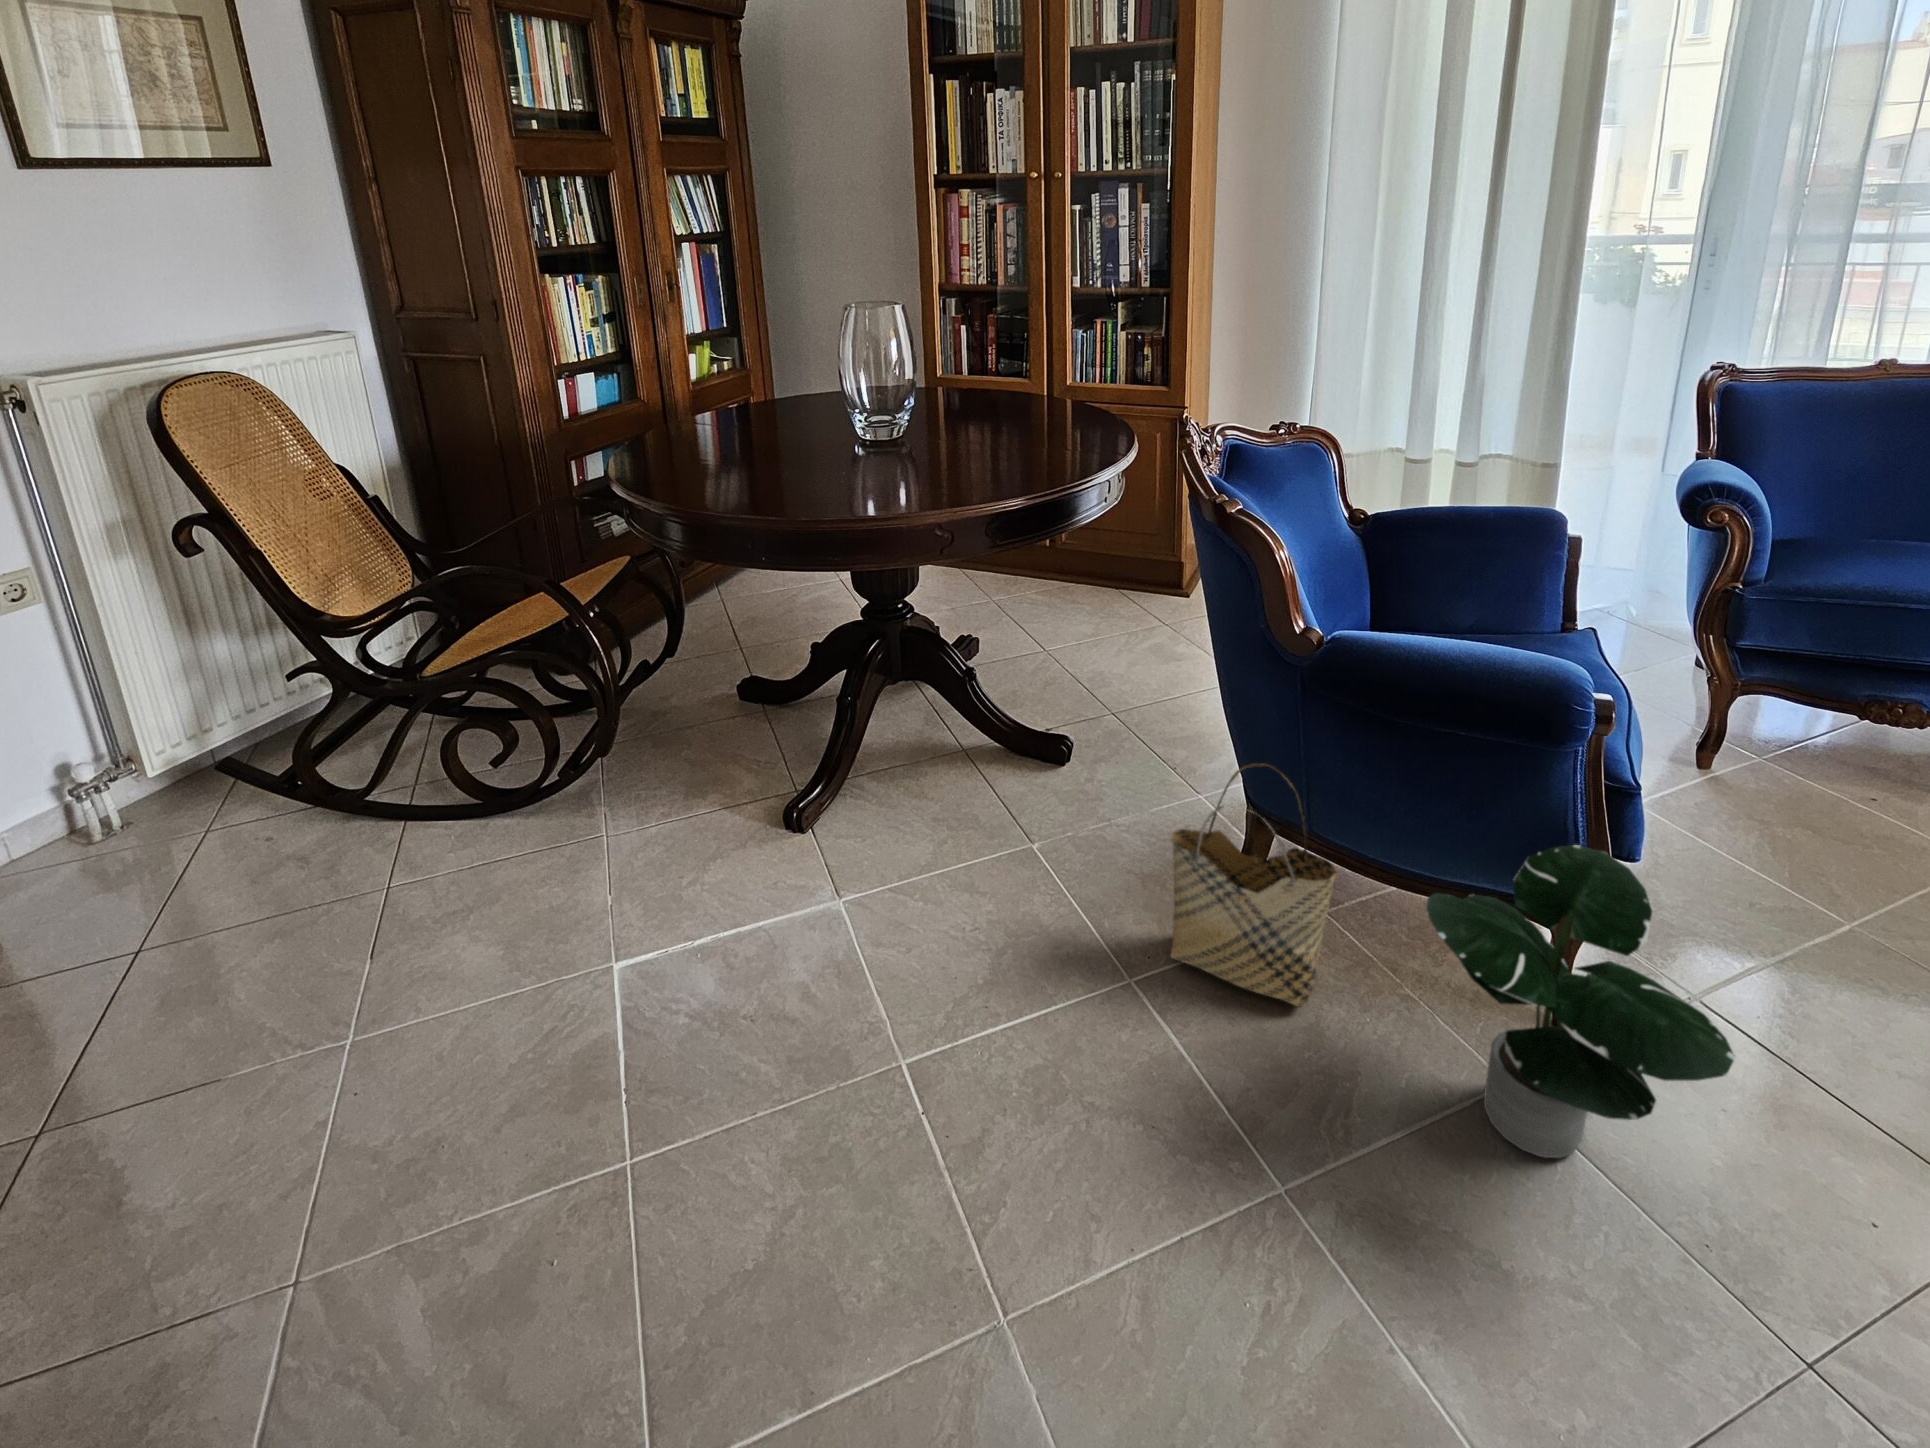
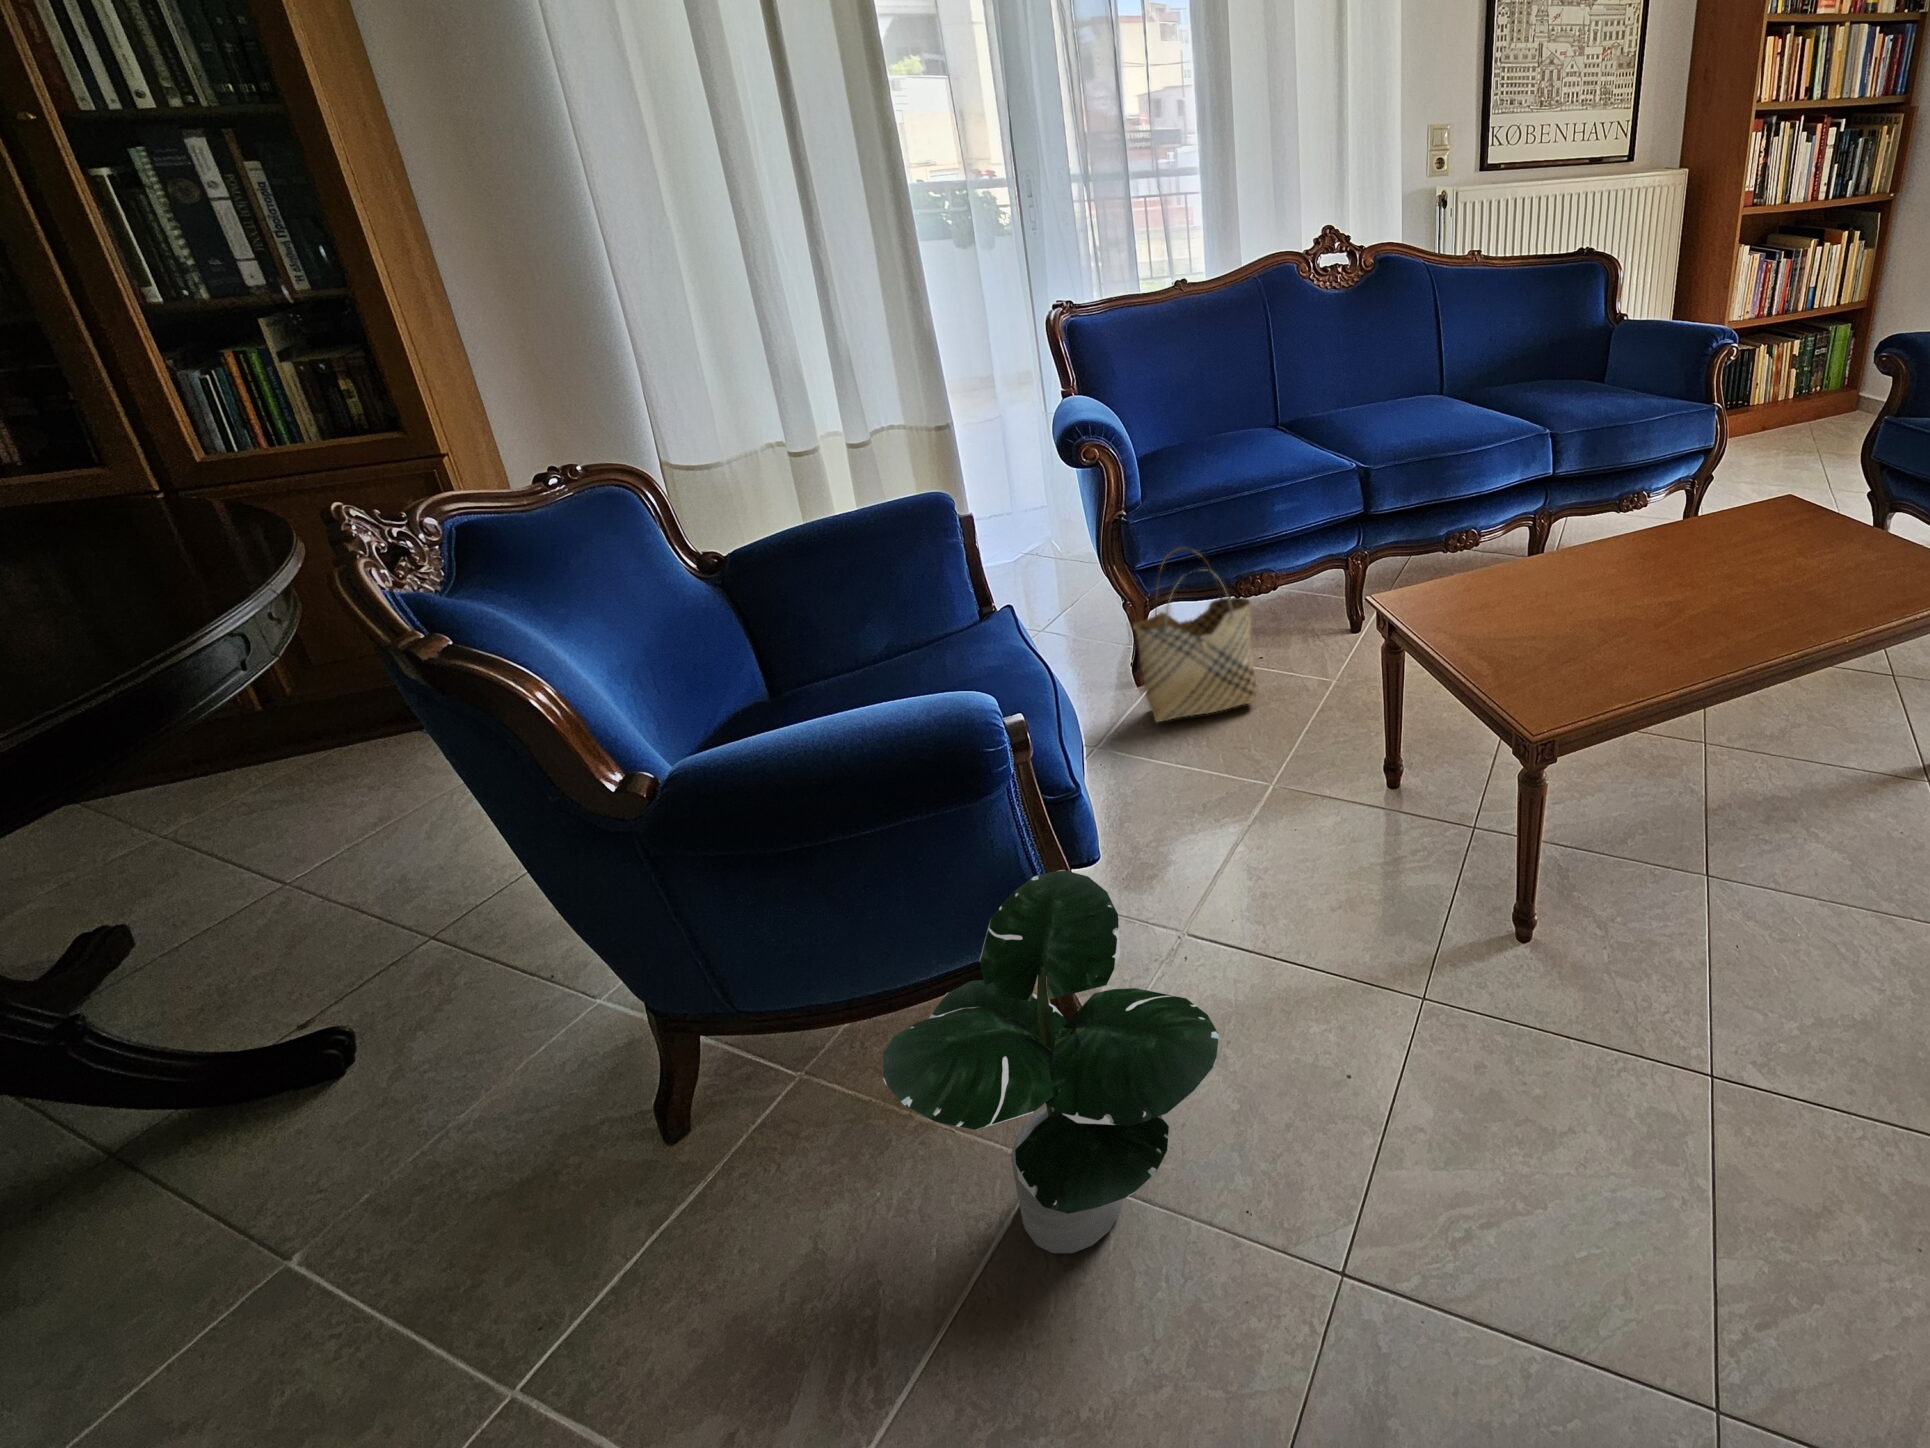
woven basket: present [1170,763,1337,1007] -> present [1134,547,1256,722]

